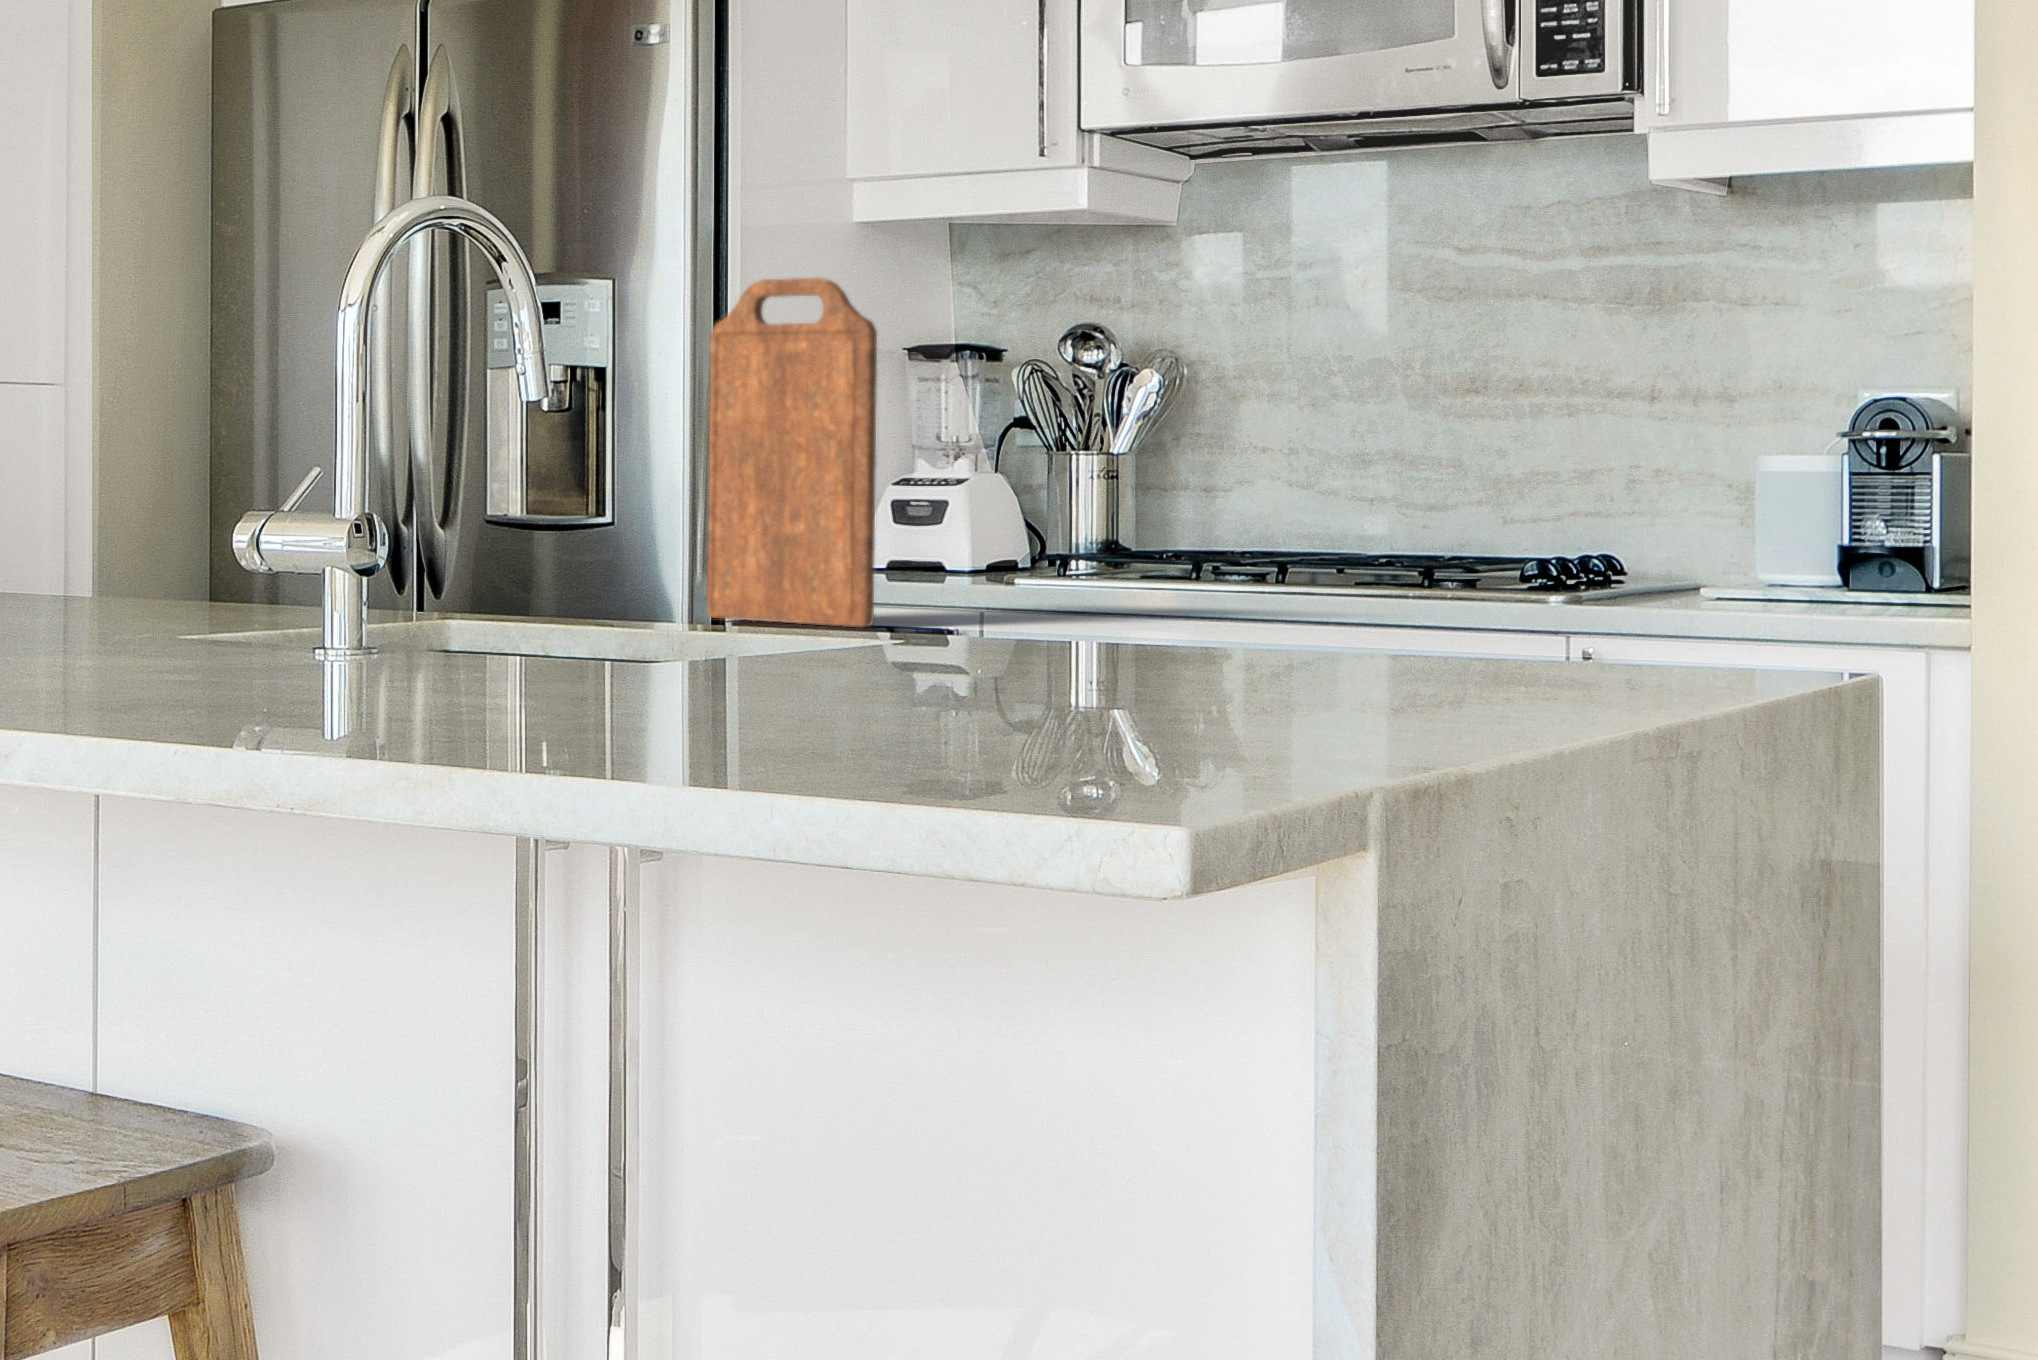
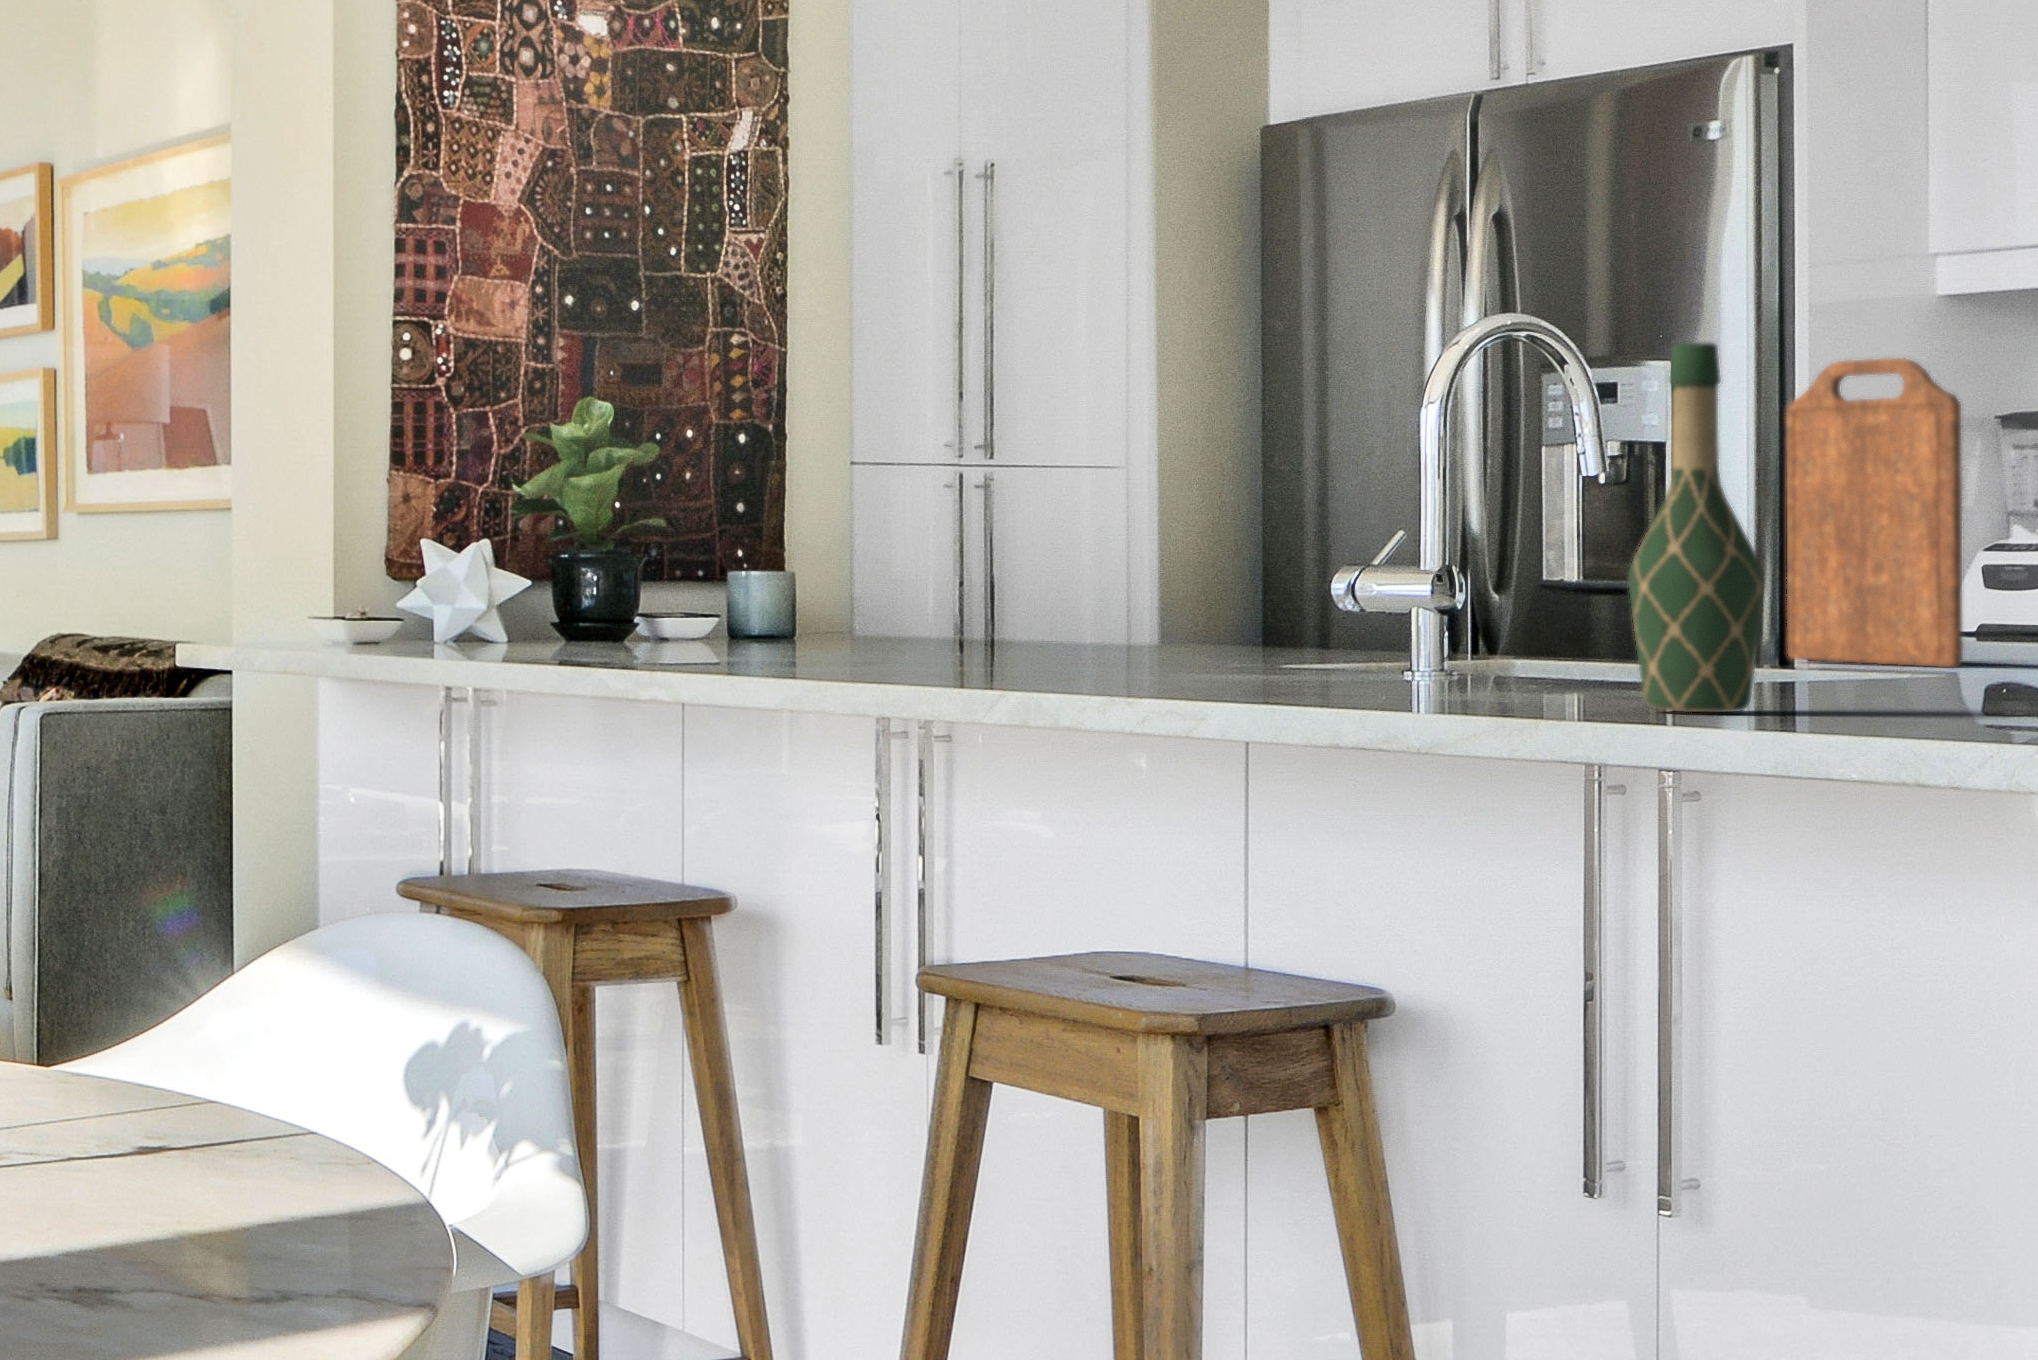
wine bottle: none [496,234,654,734] -> present [1628,342,1765,712]

